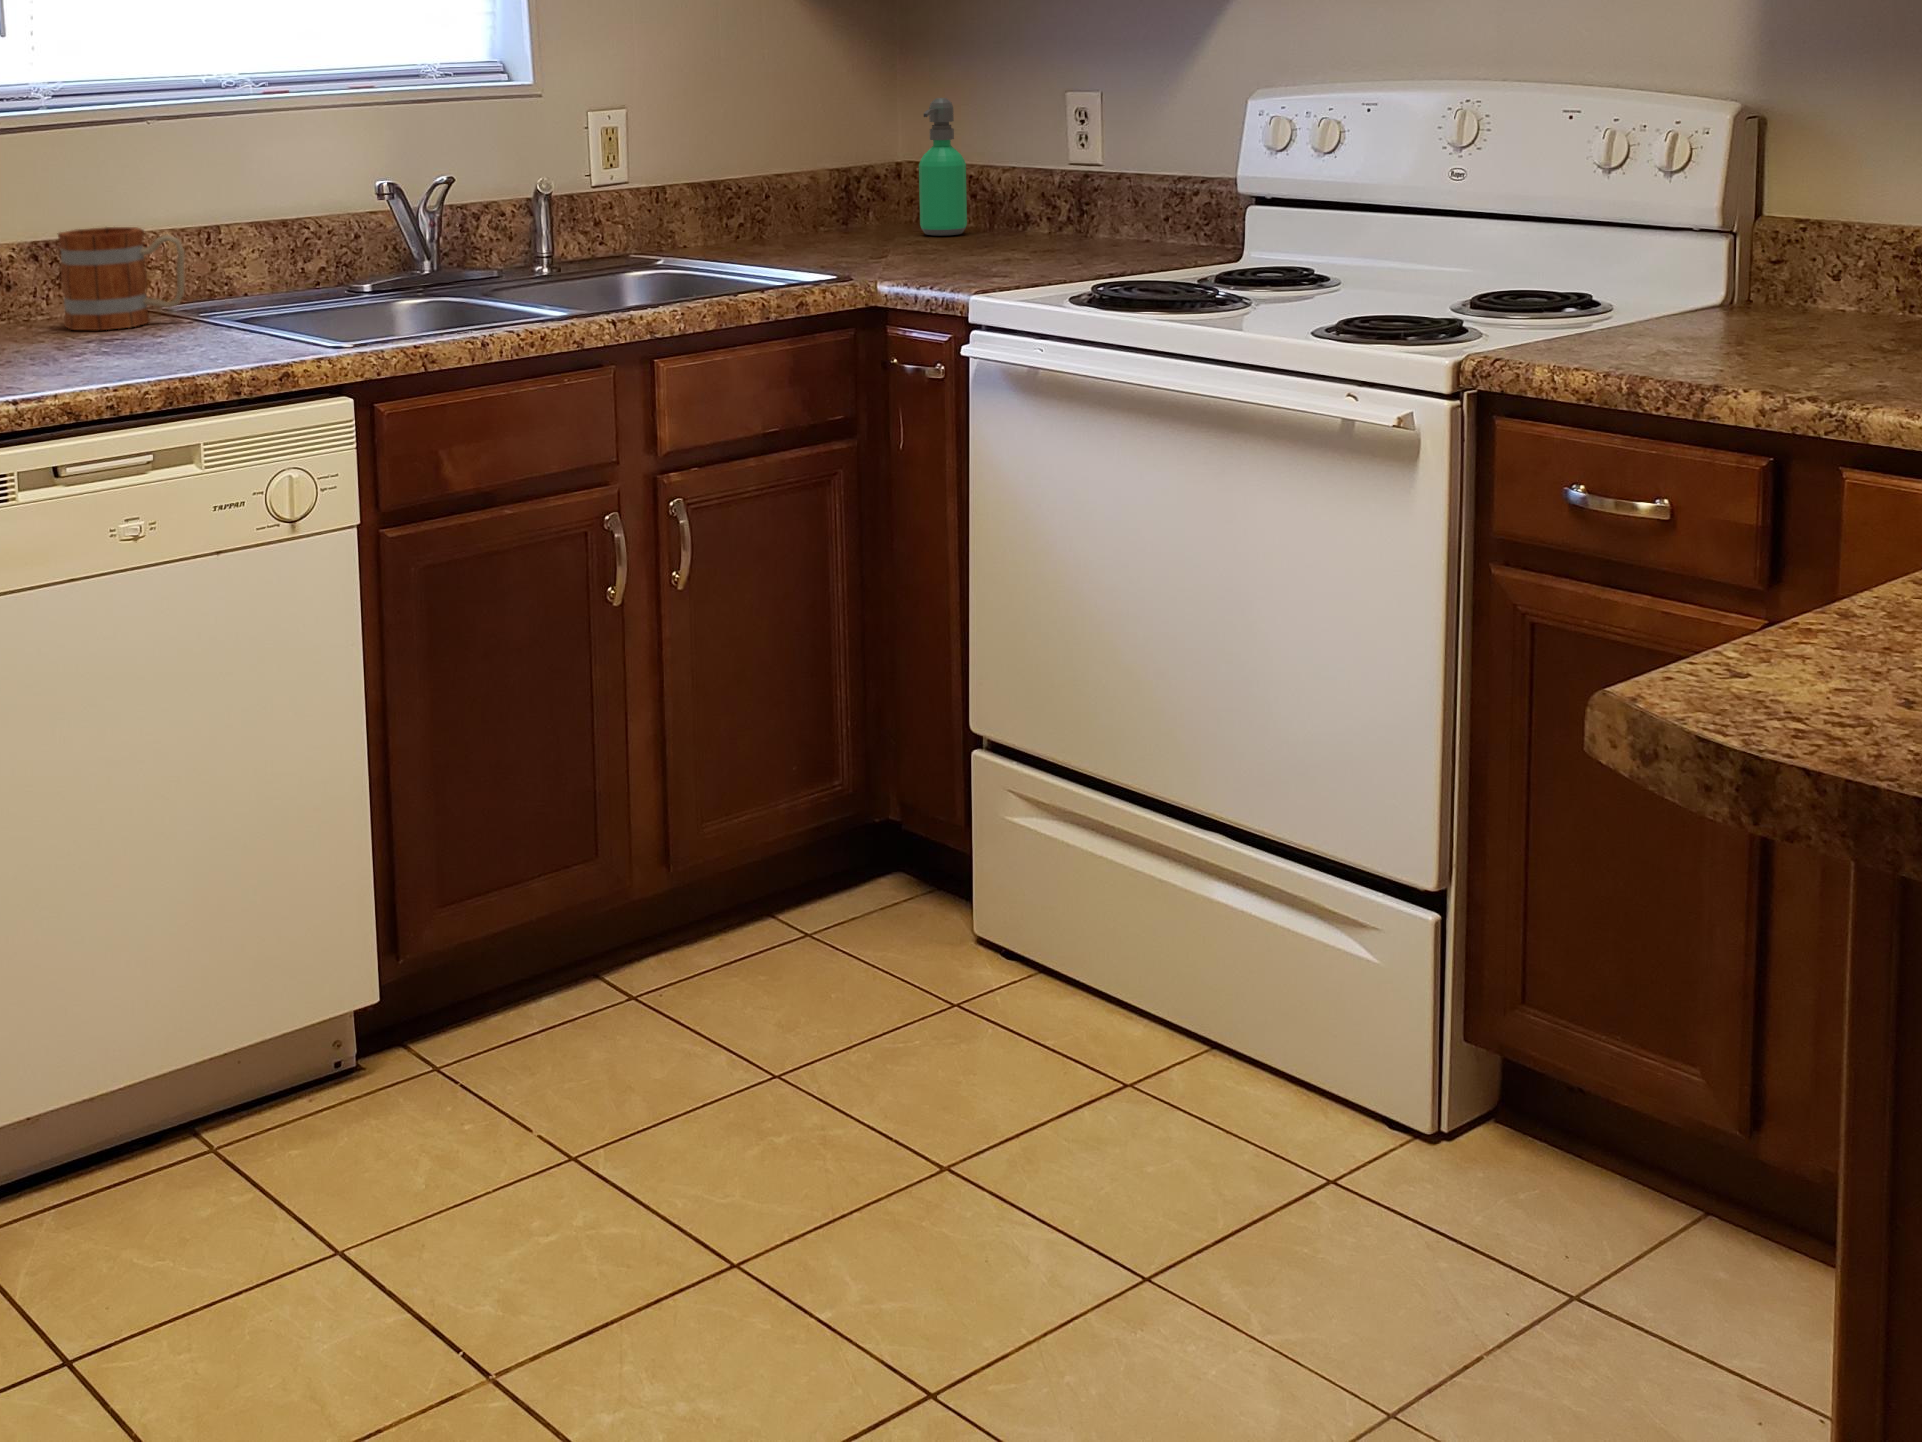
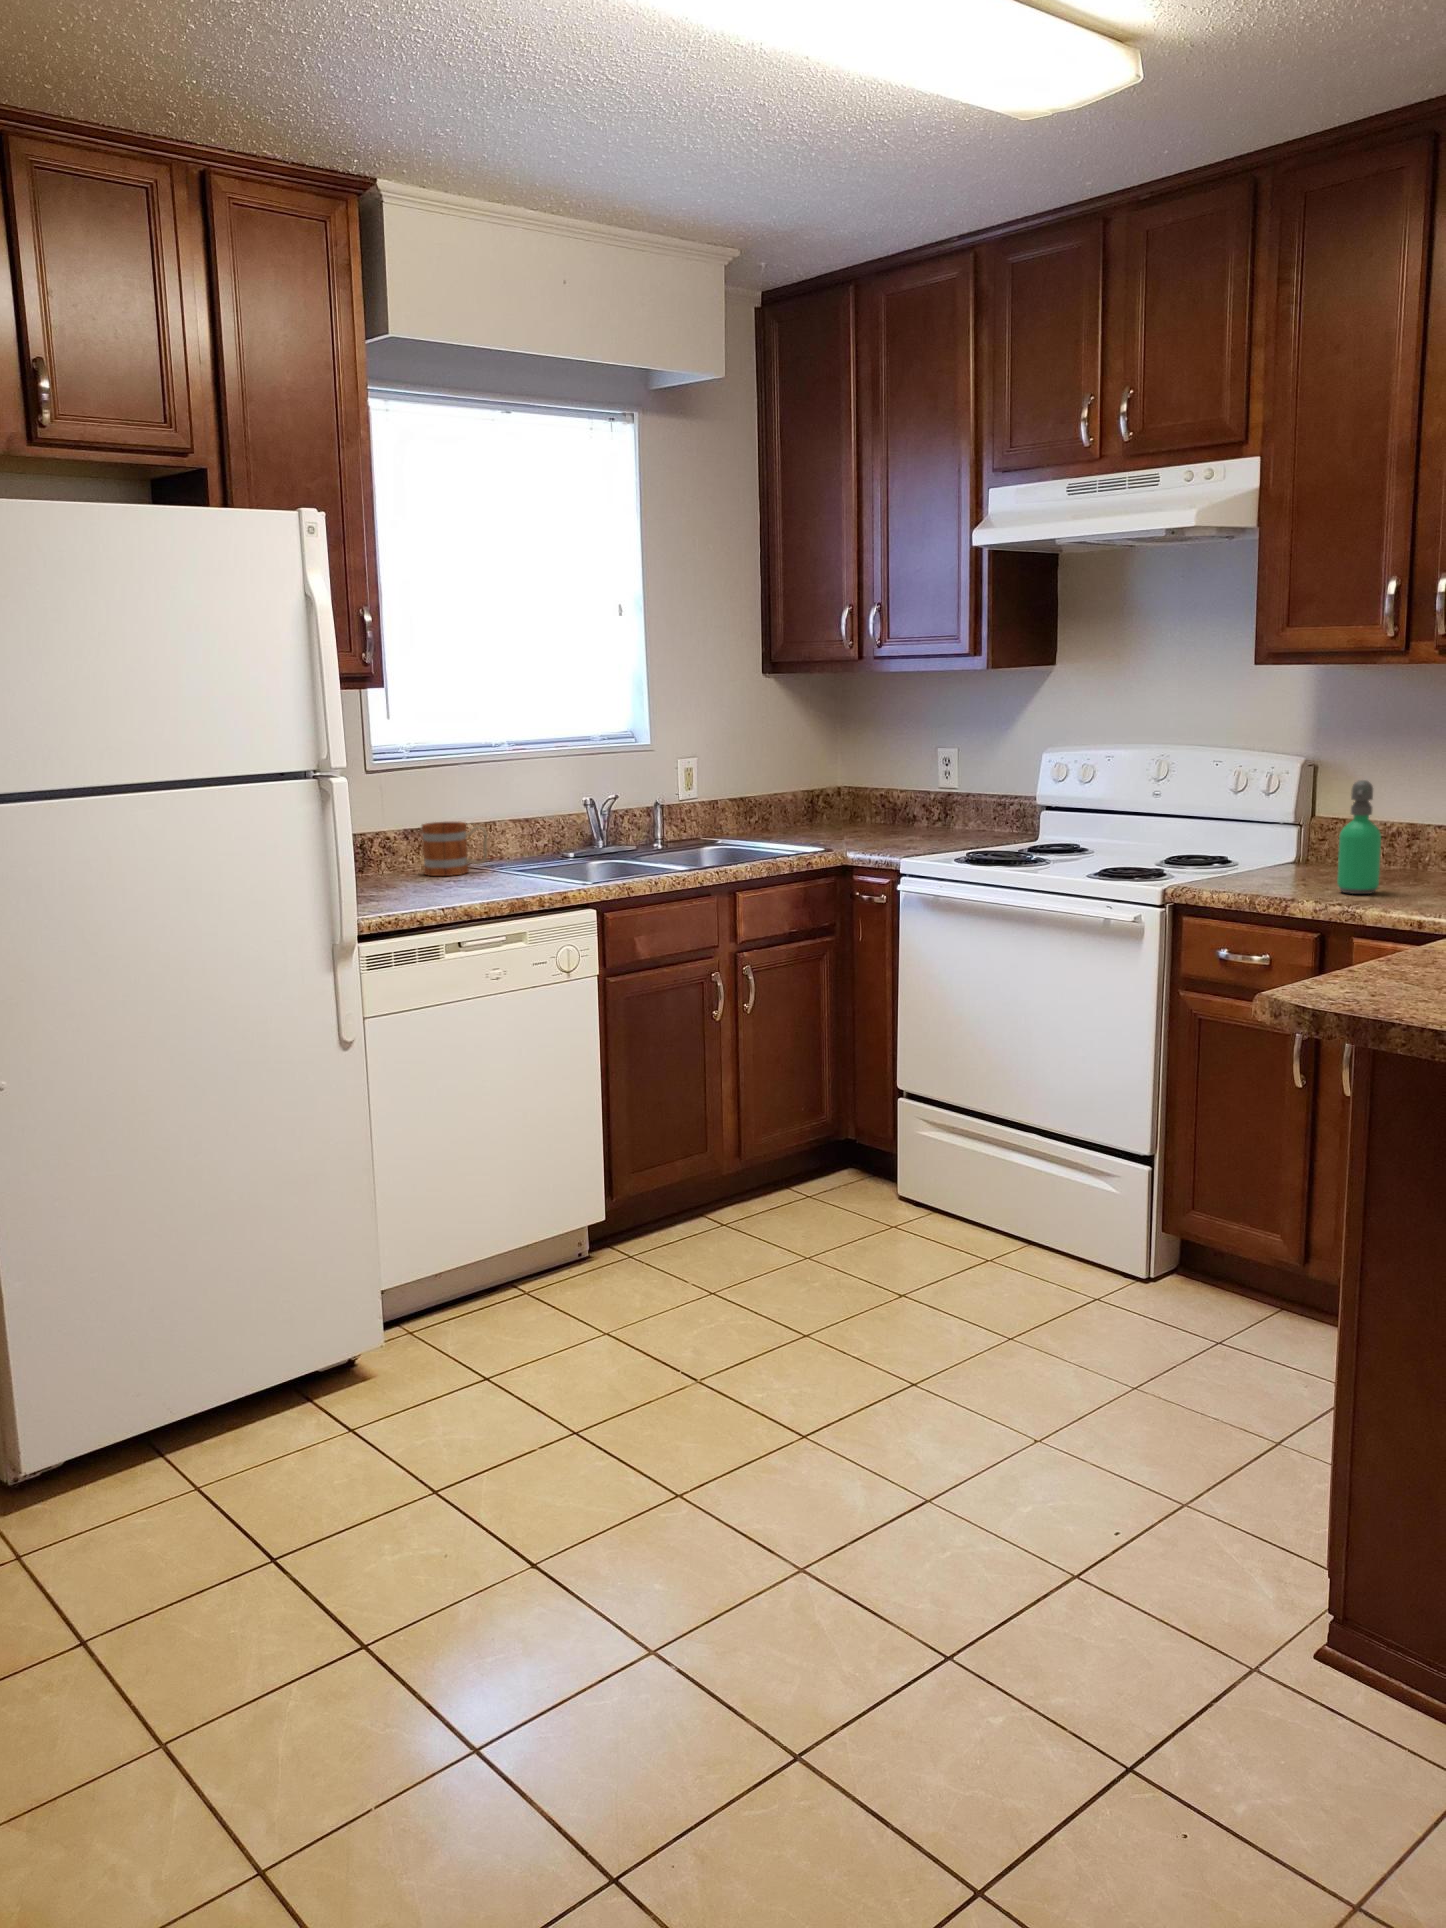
soap dispenser: present [919,98,967,236] -> present [1337,780,1381,894]

